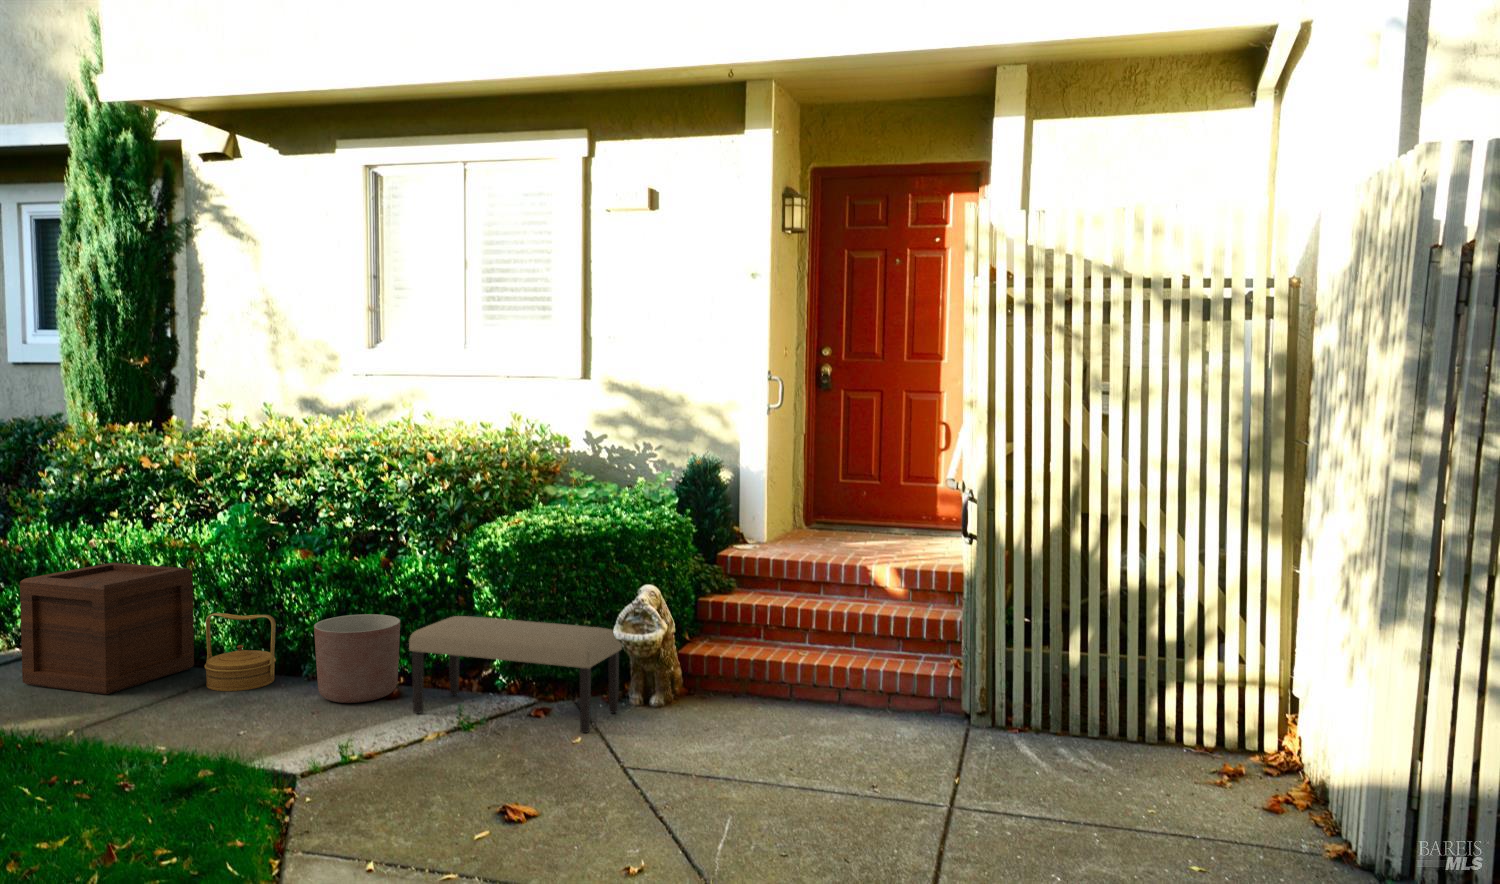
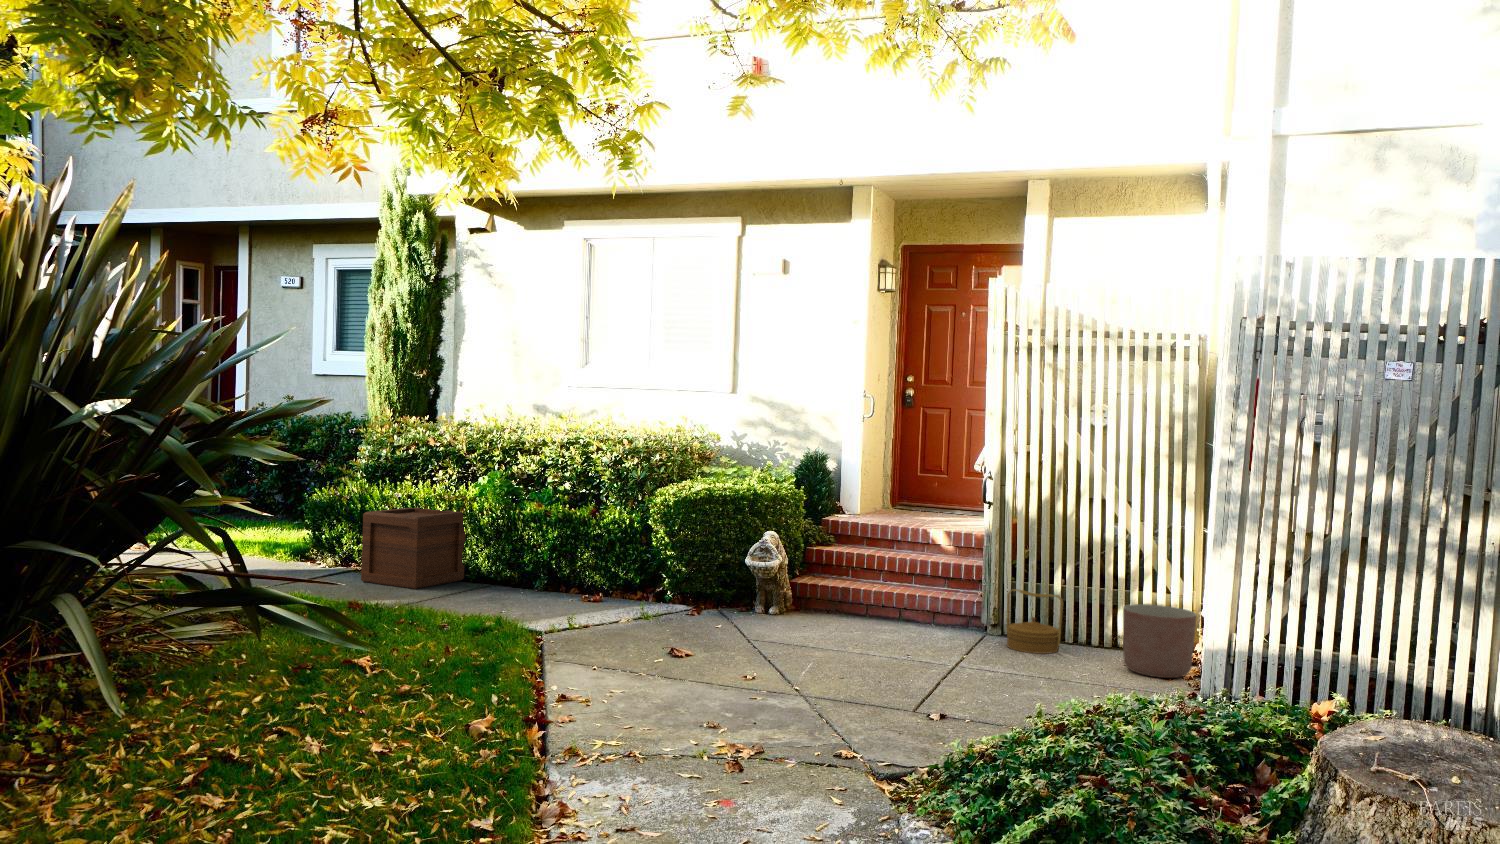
woven basket: present [205,613,276,691] -> present [1007,589,1063,654]
planter: present [314,614,400,703] -> present [1123,604,1197,678]
bench: present [409,616,622,733] -> none [611,548,750,623]

